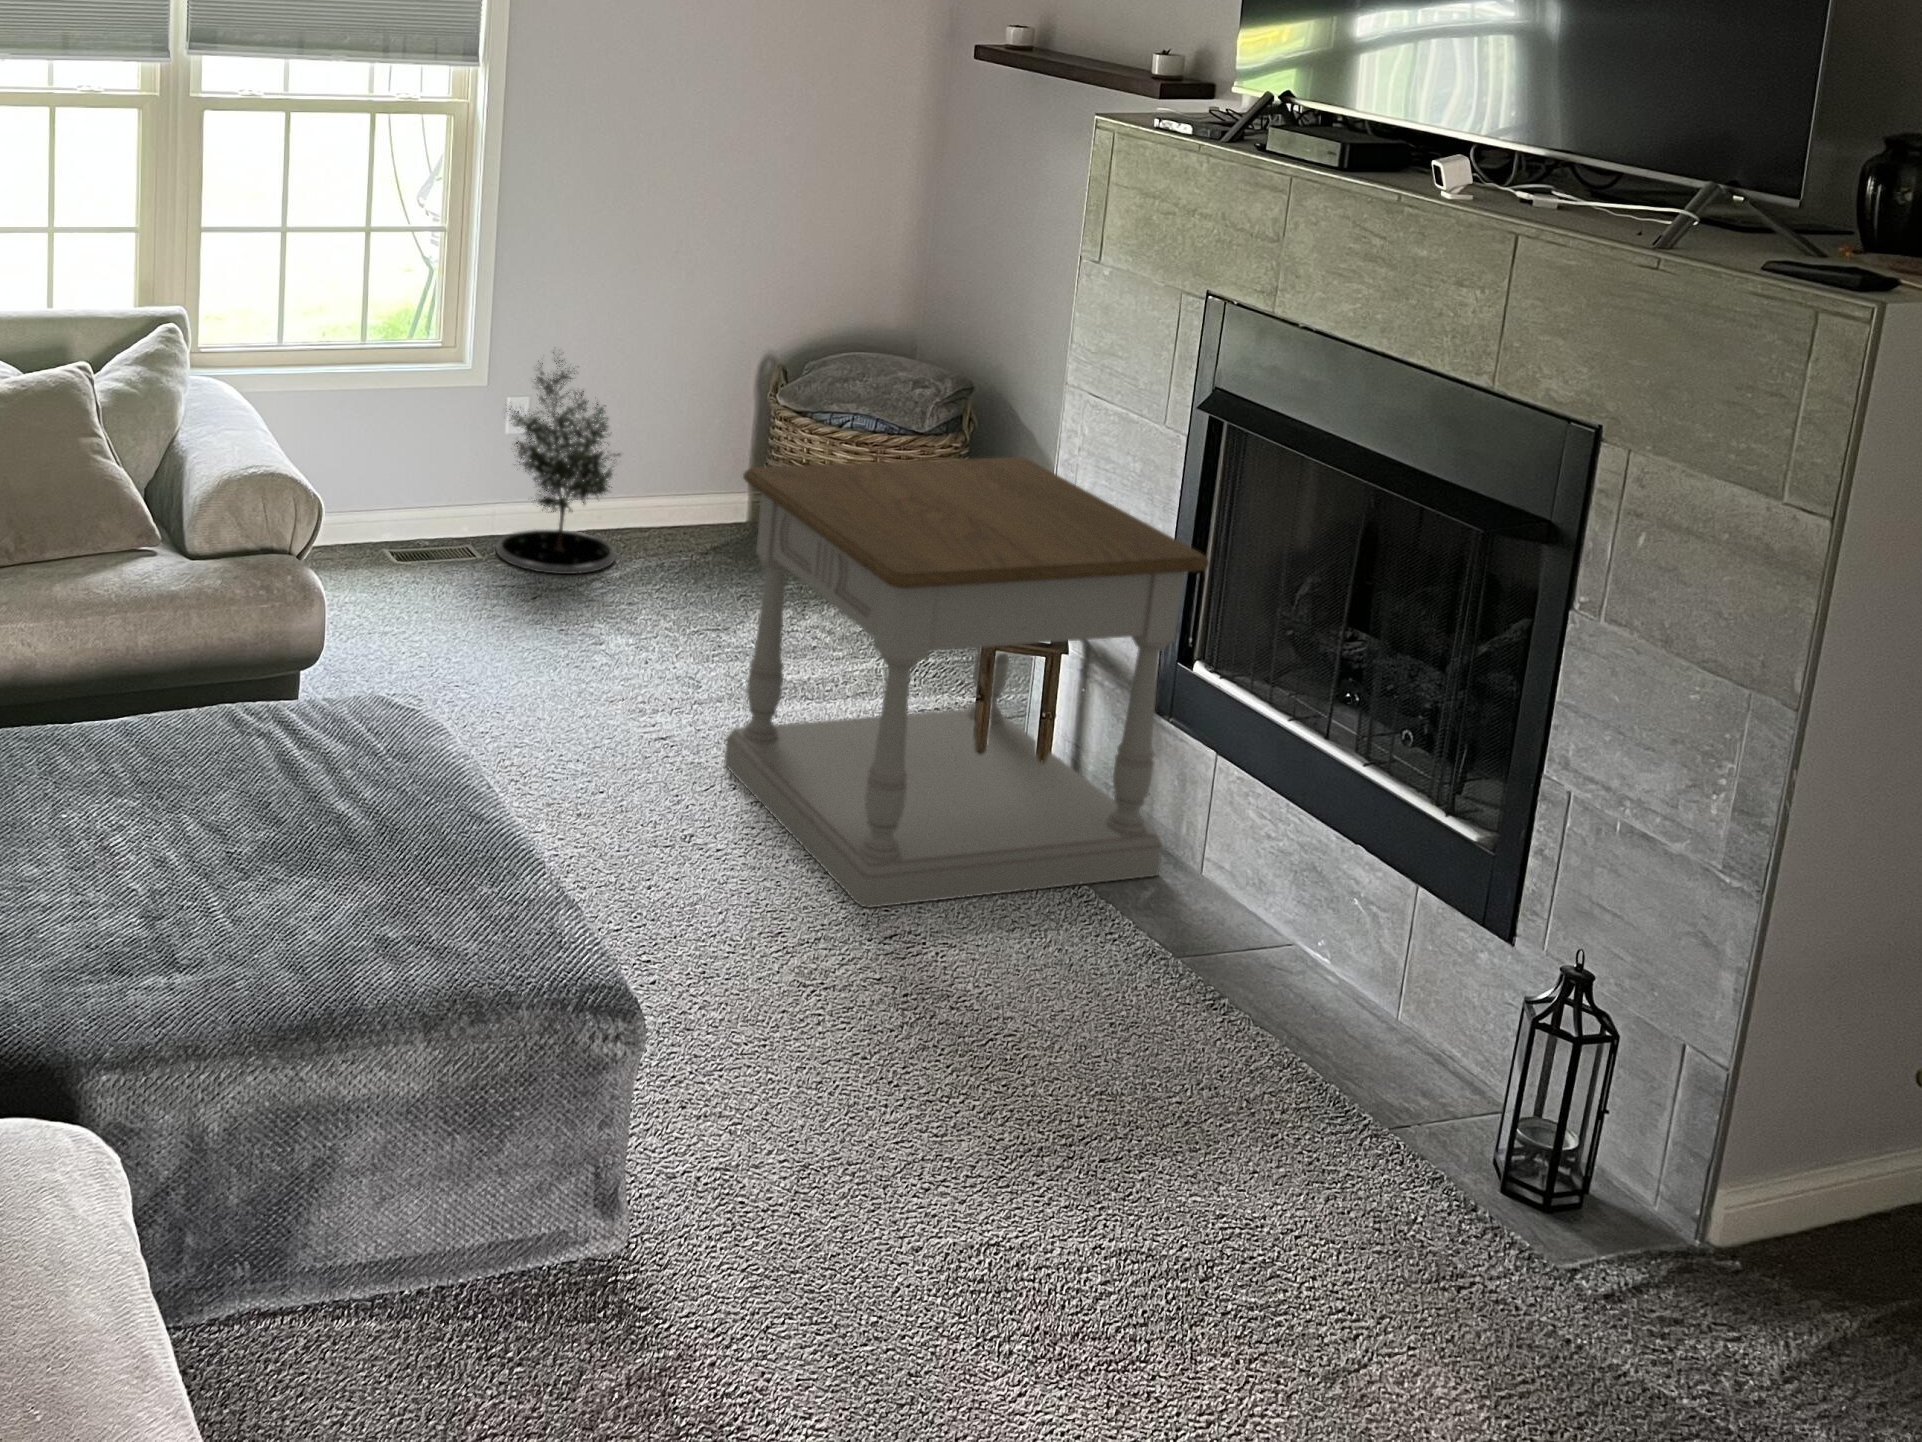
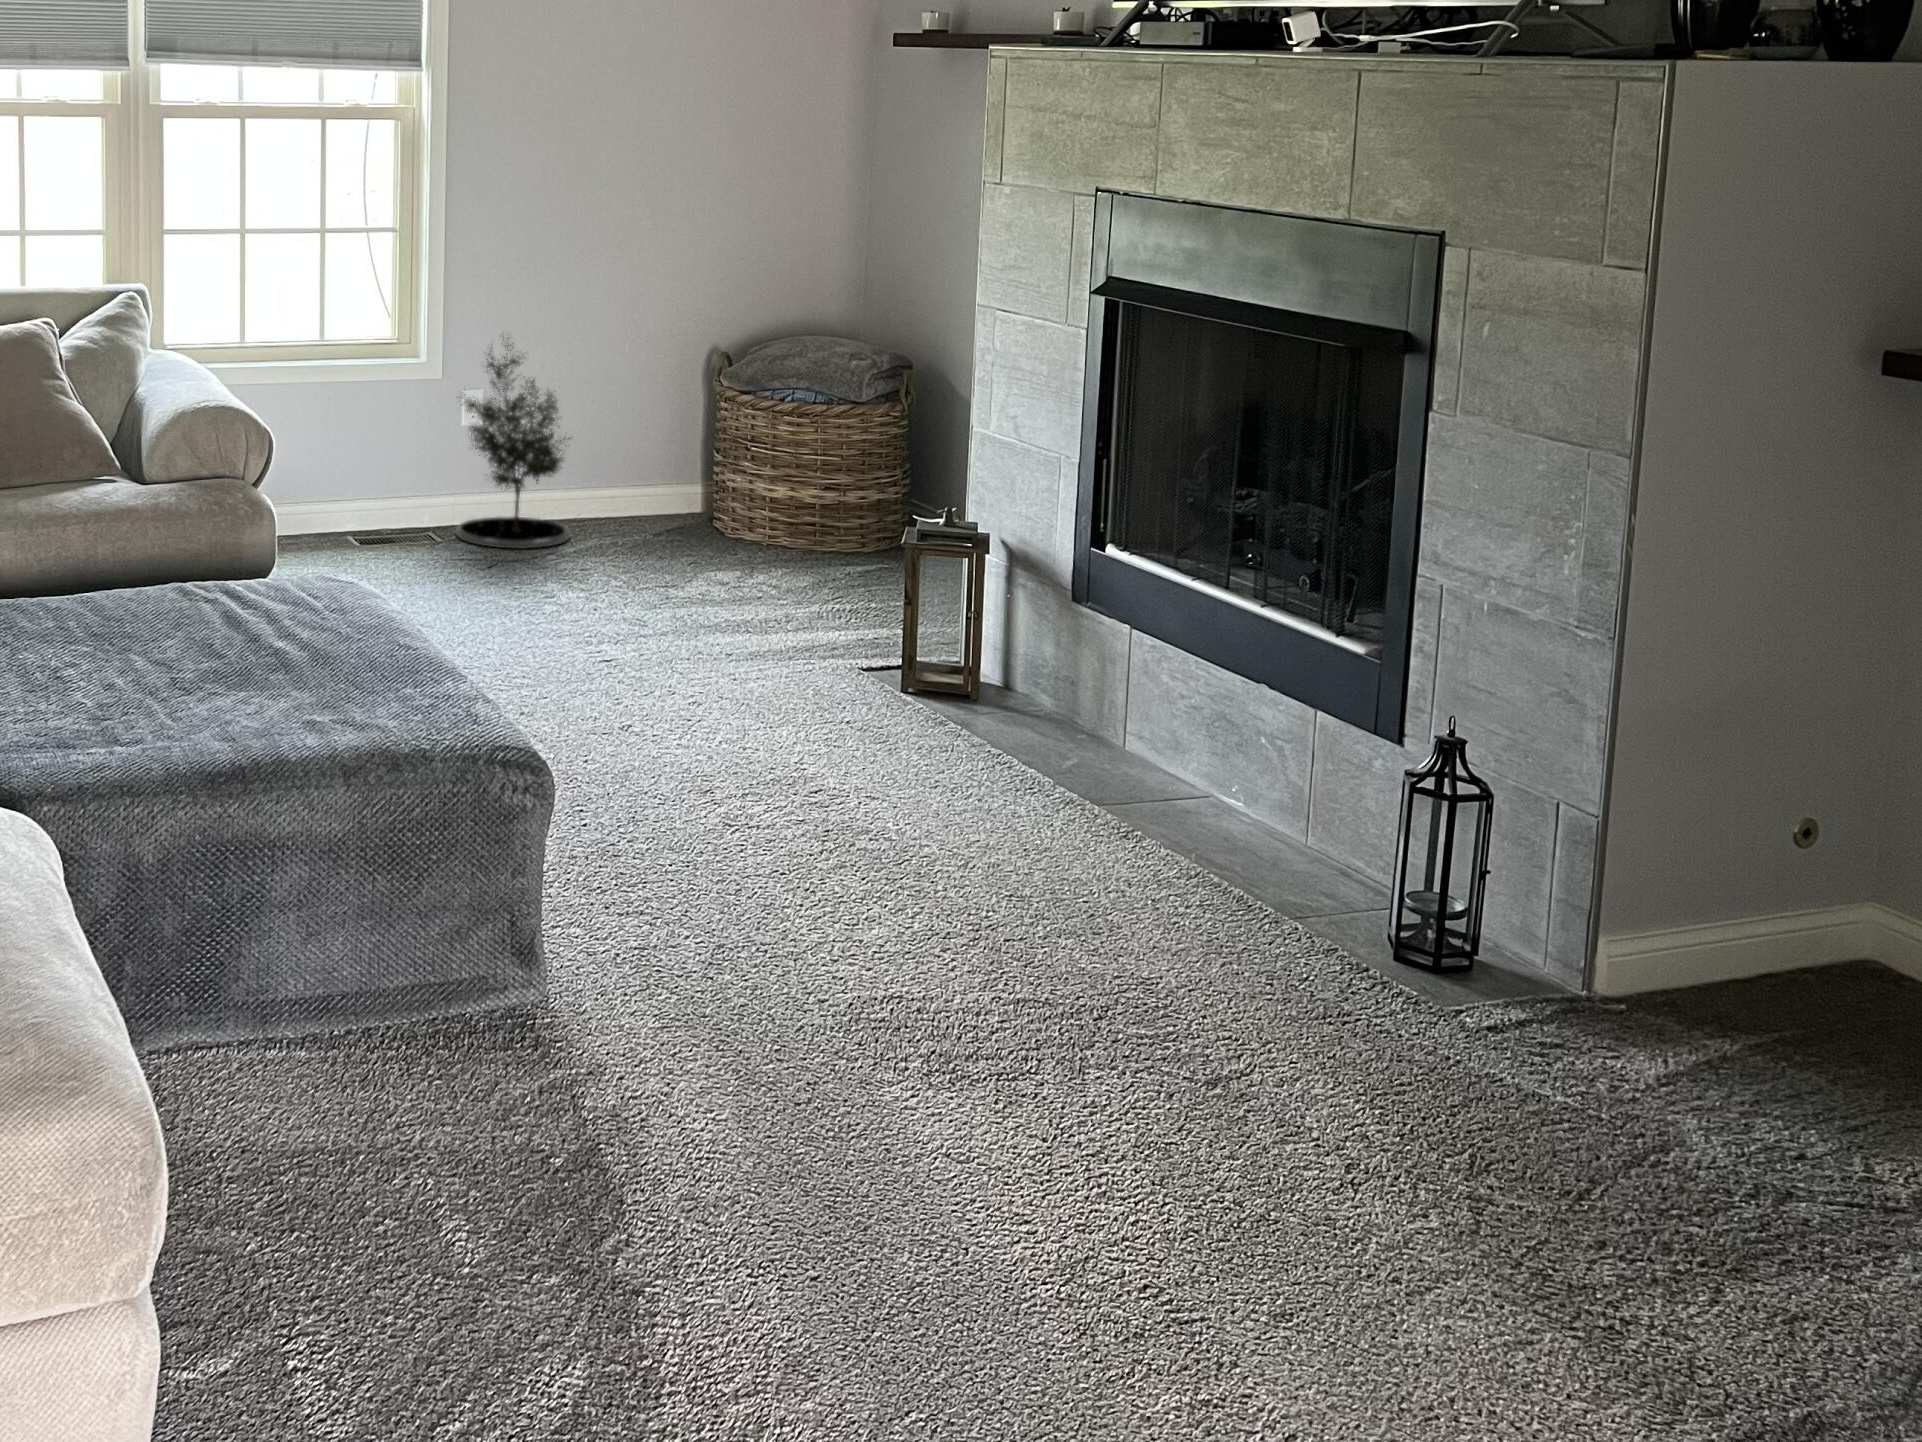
side table: present [724,457,1209,908] -> none [665,377,1107,772]

